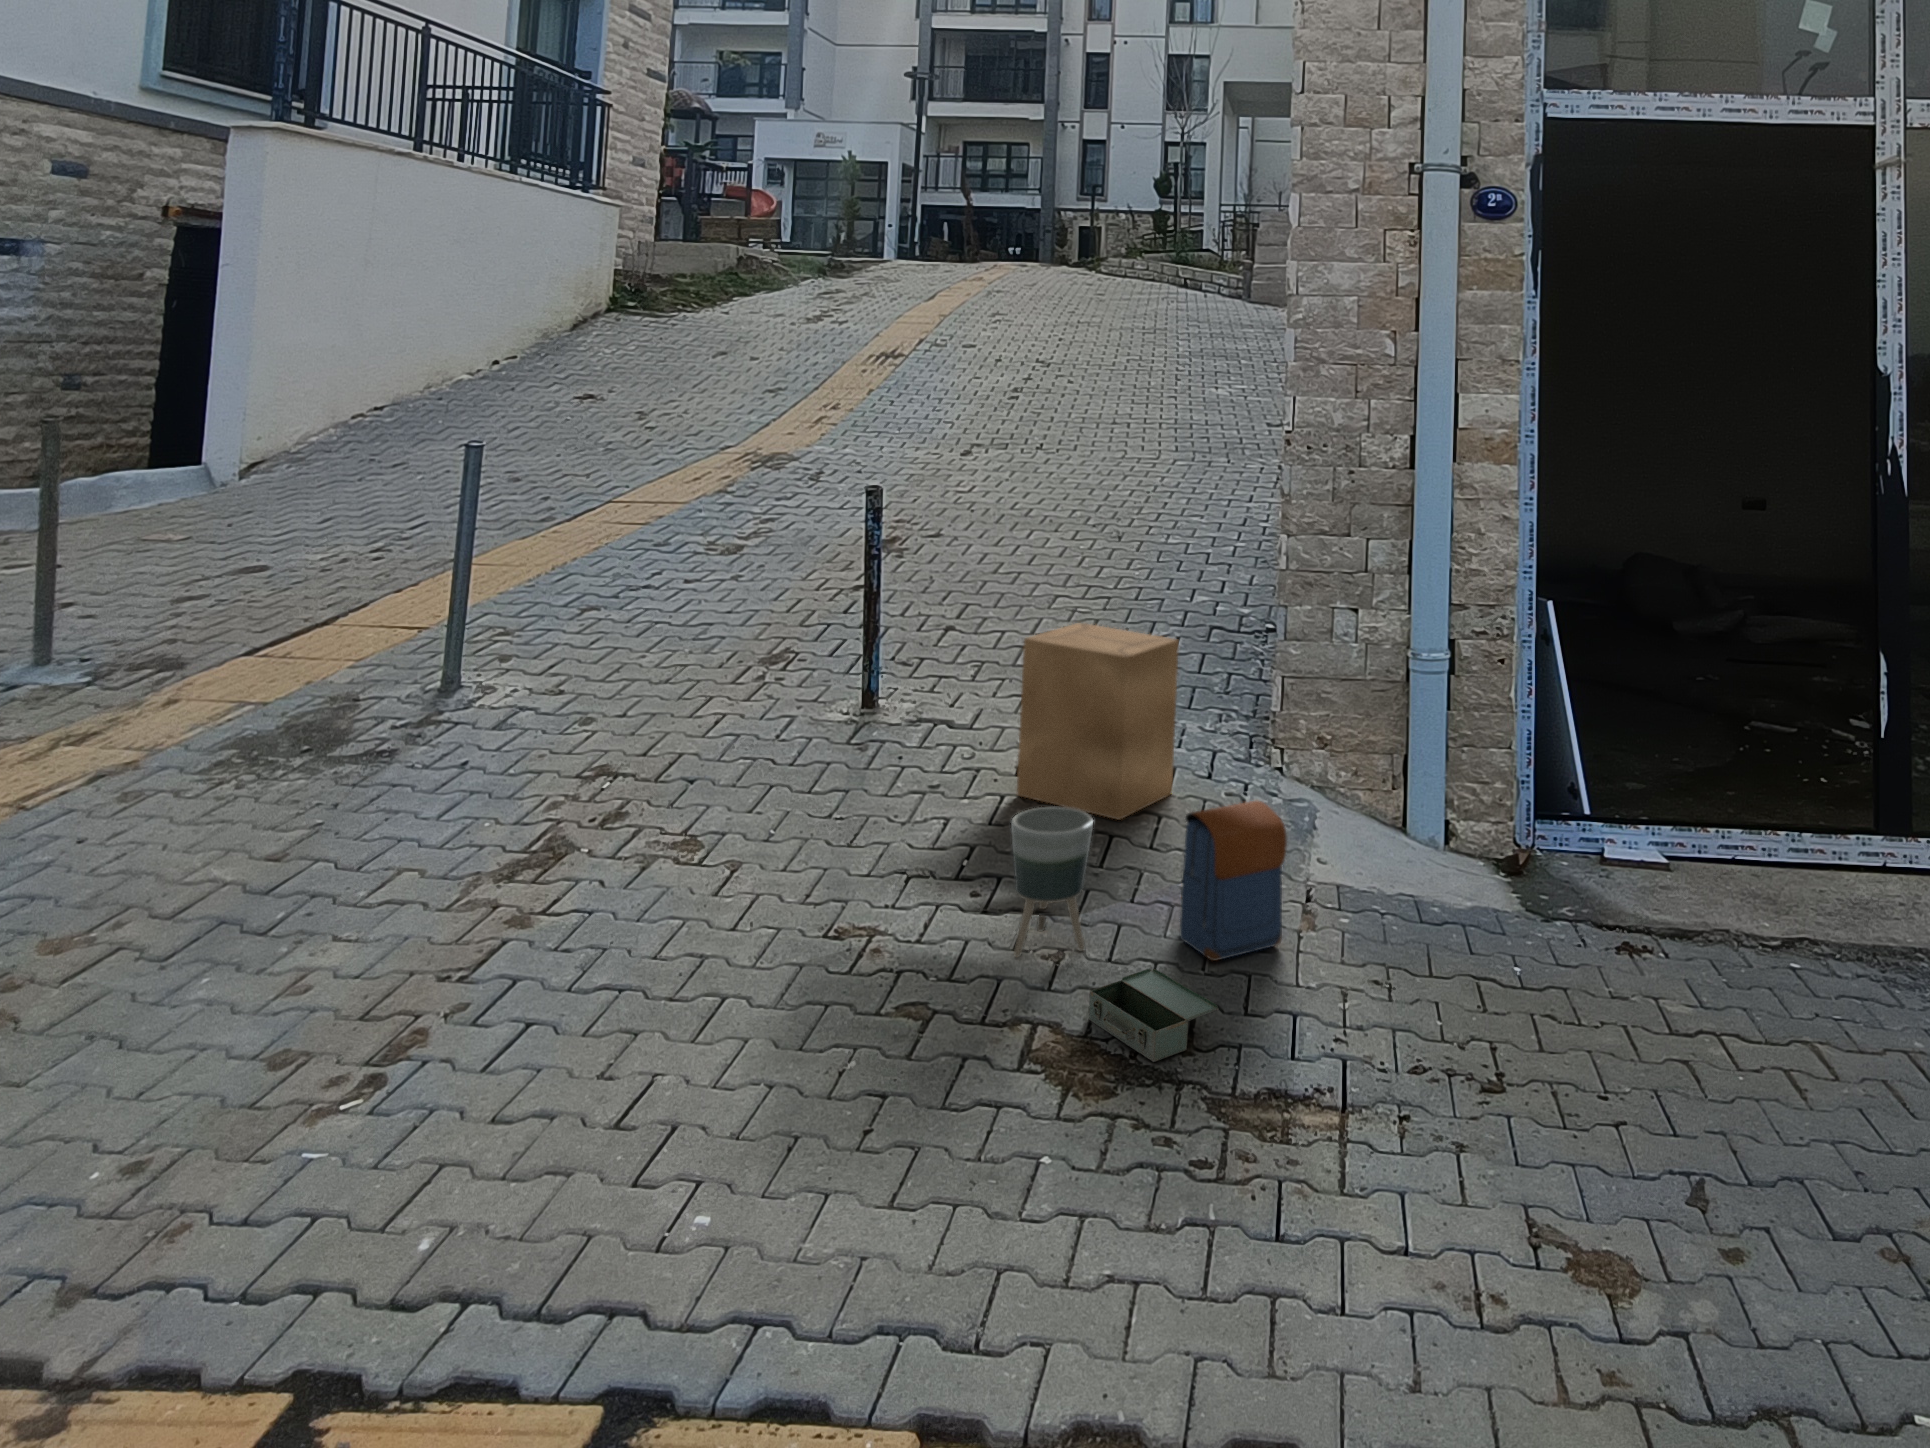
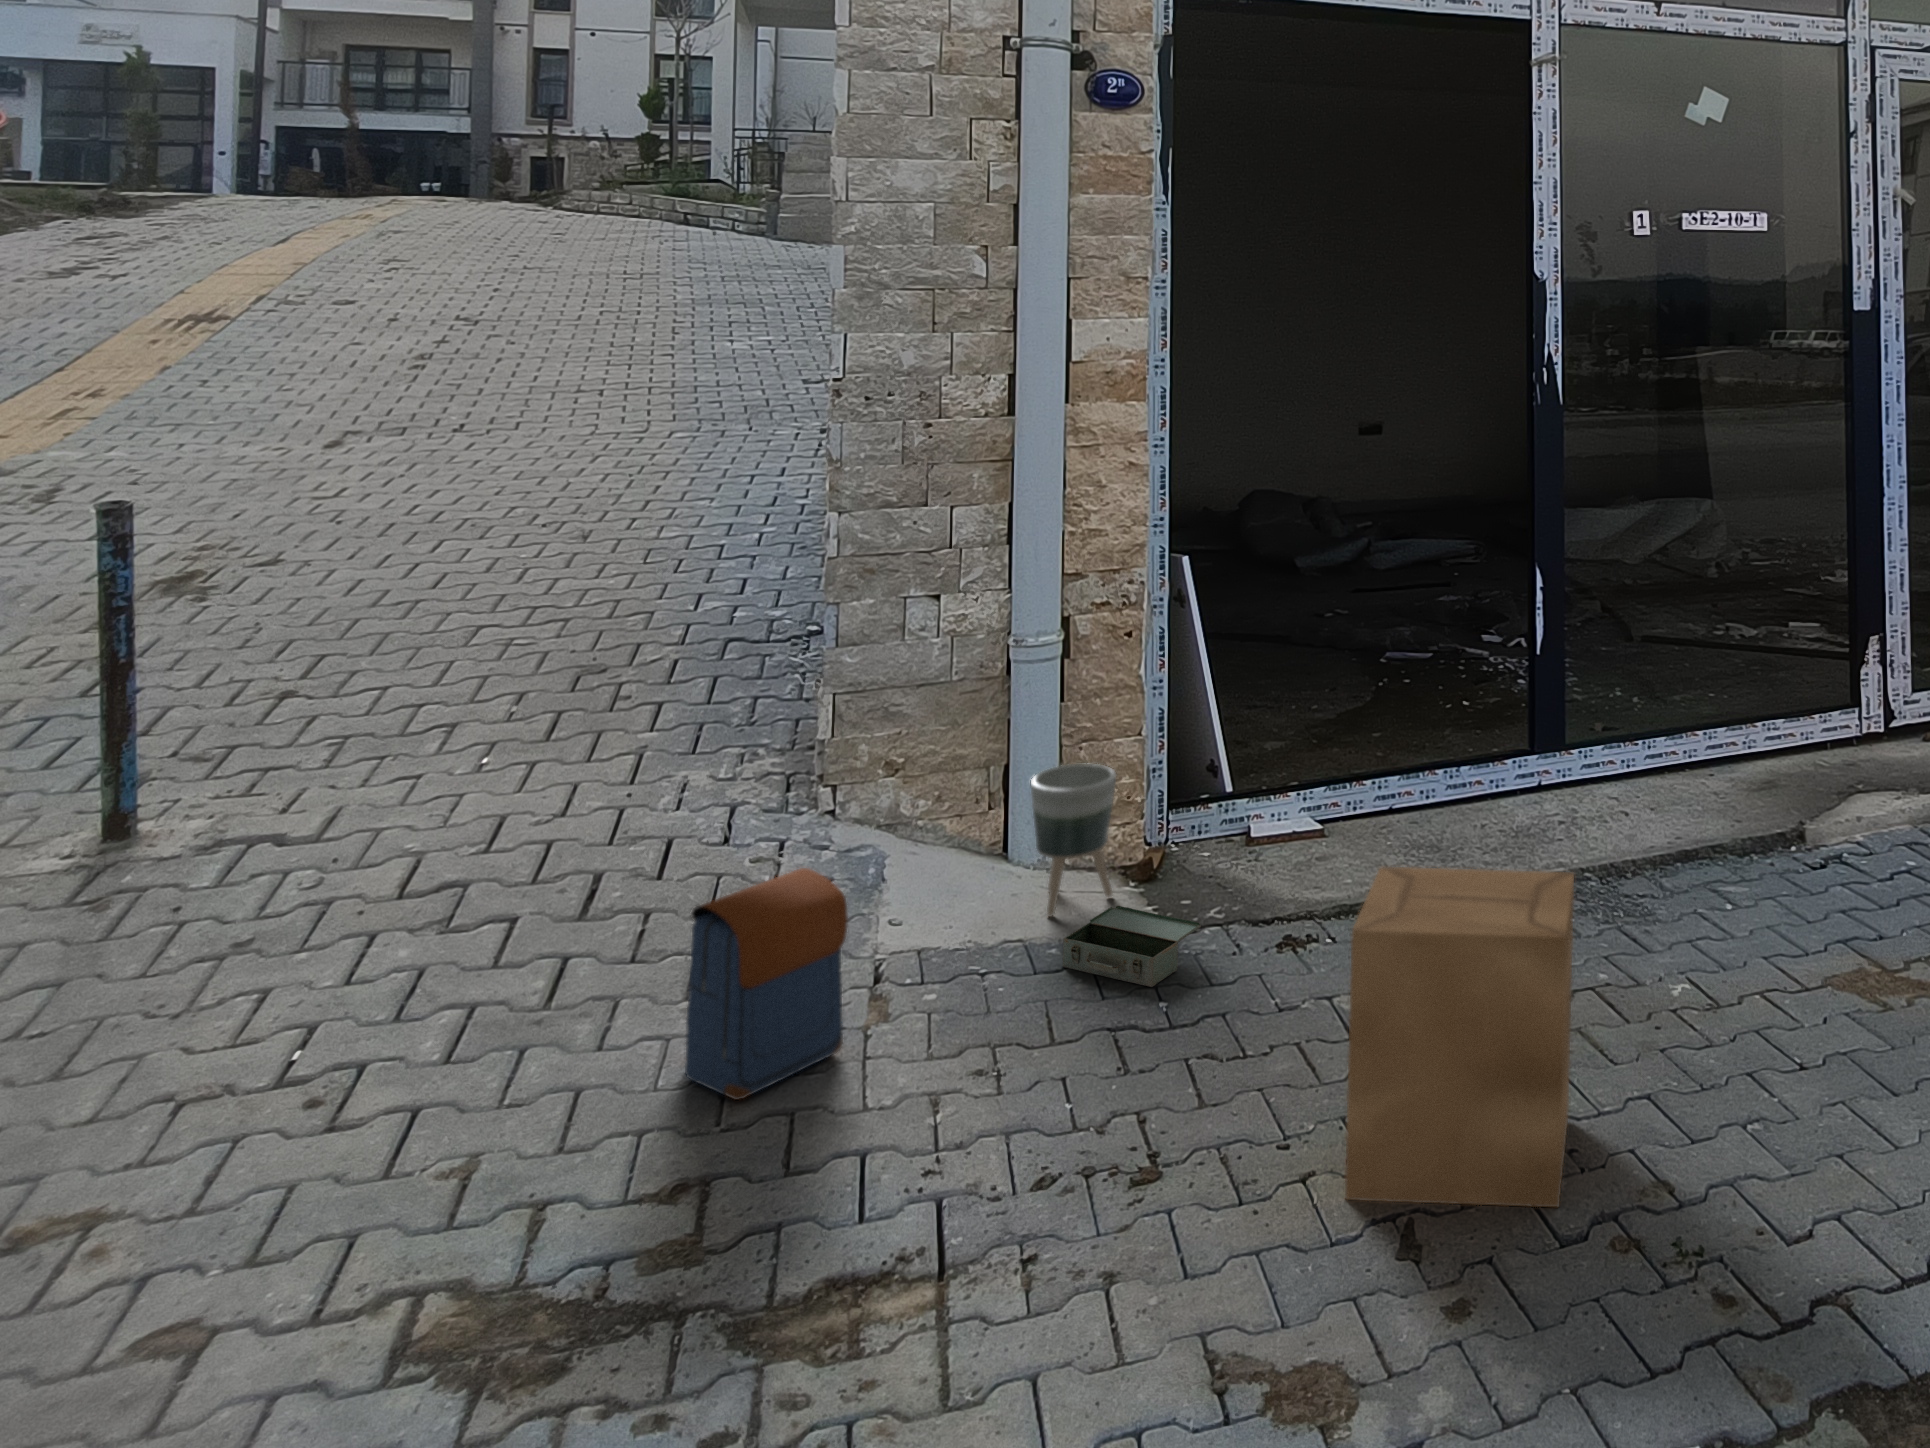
cardboard box: present [1017,623,1179,820] -> present [1345,867,1574,1207]
planter: present [1011,807,1093,957] -> present [1031,763,1116,917]
toolbox: present [1089,969,1218,1062] -> present [1063,906,1201,987]

